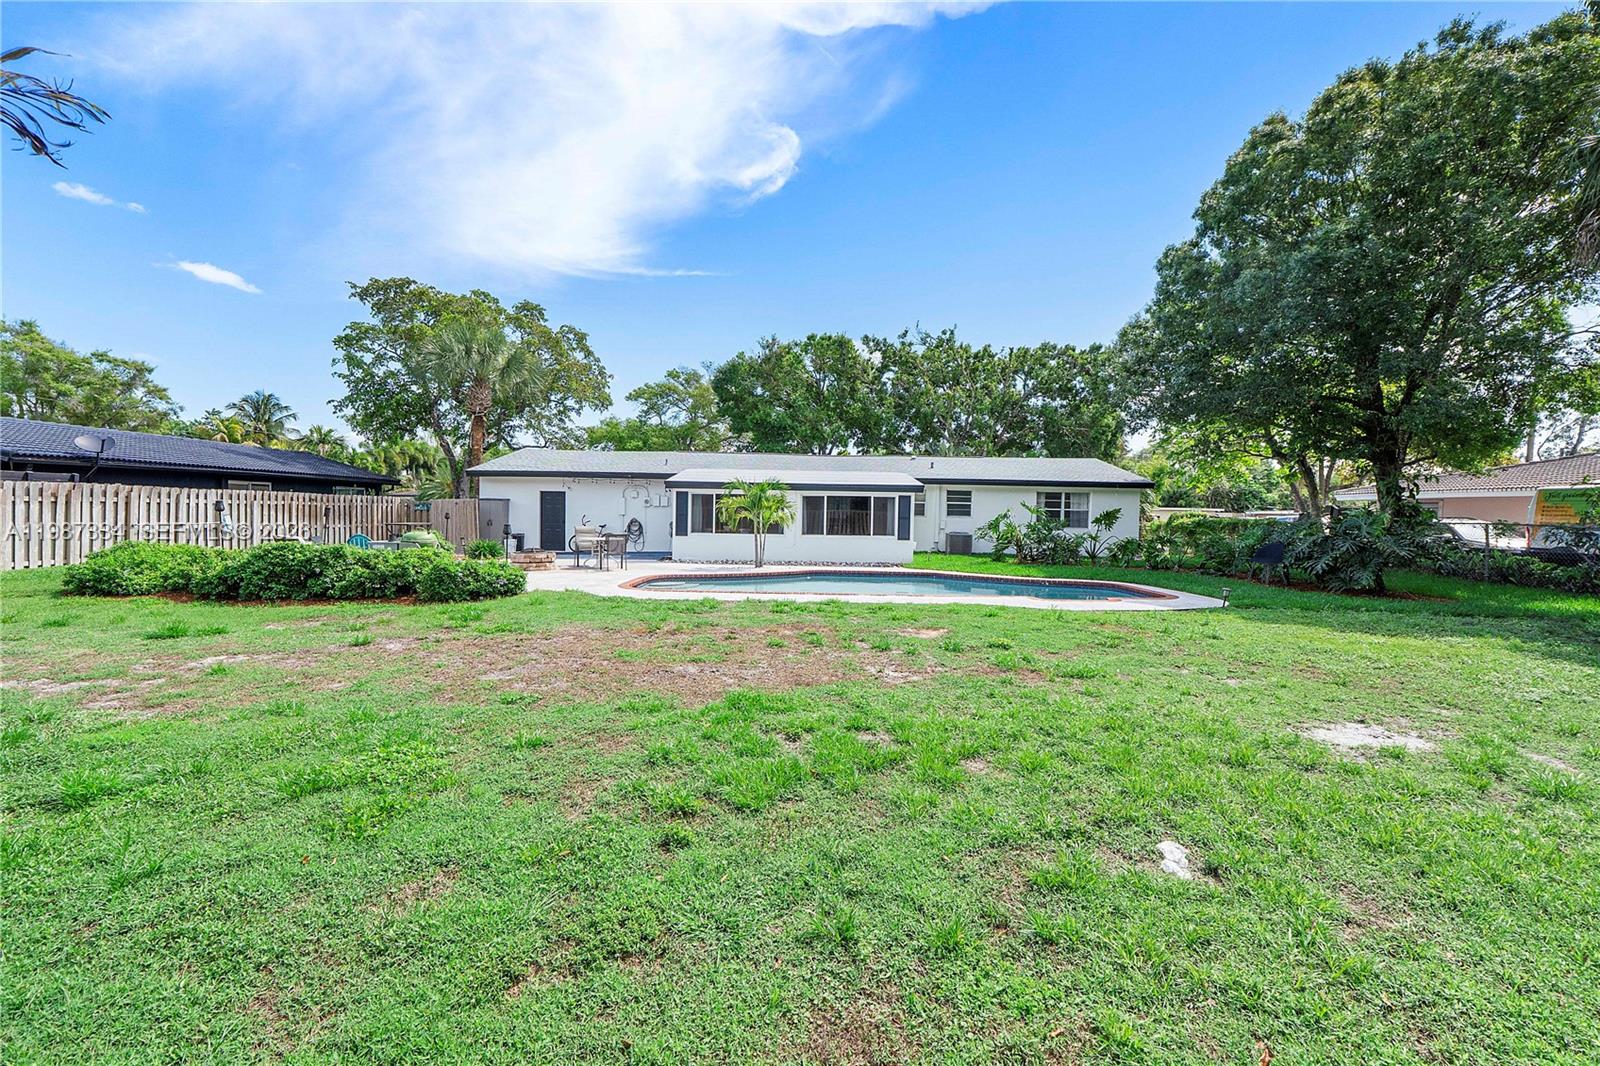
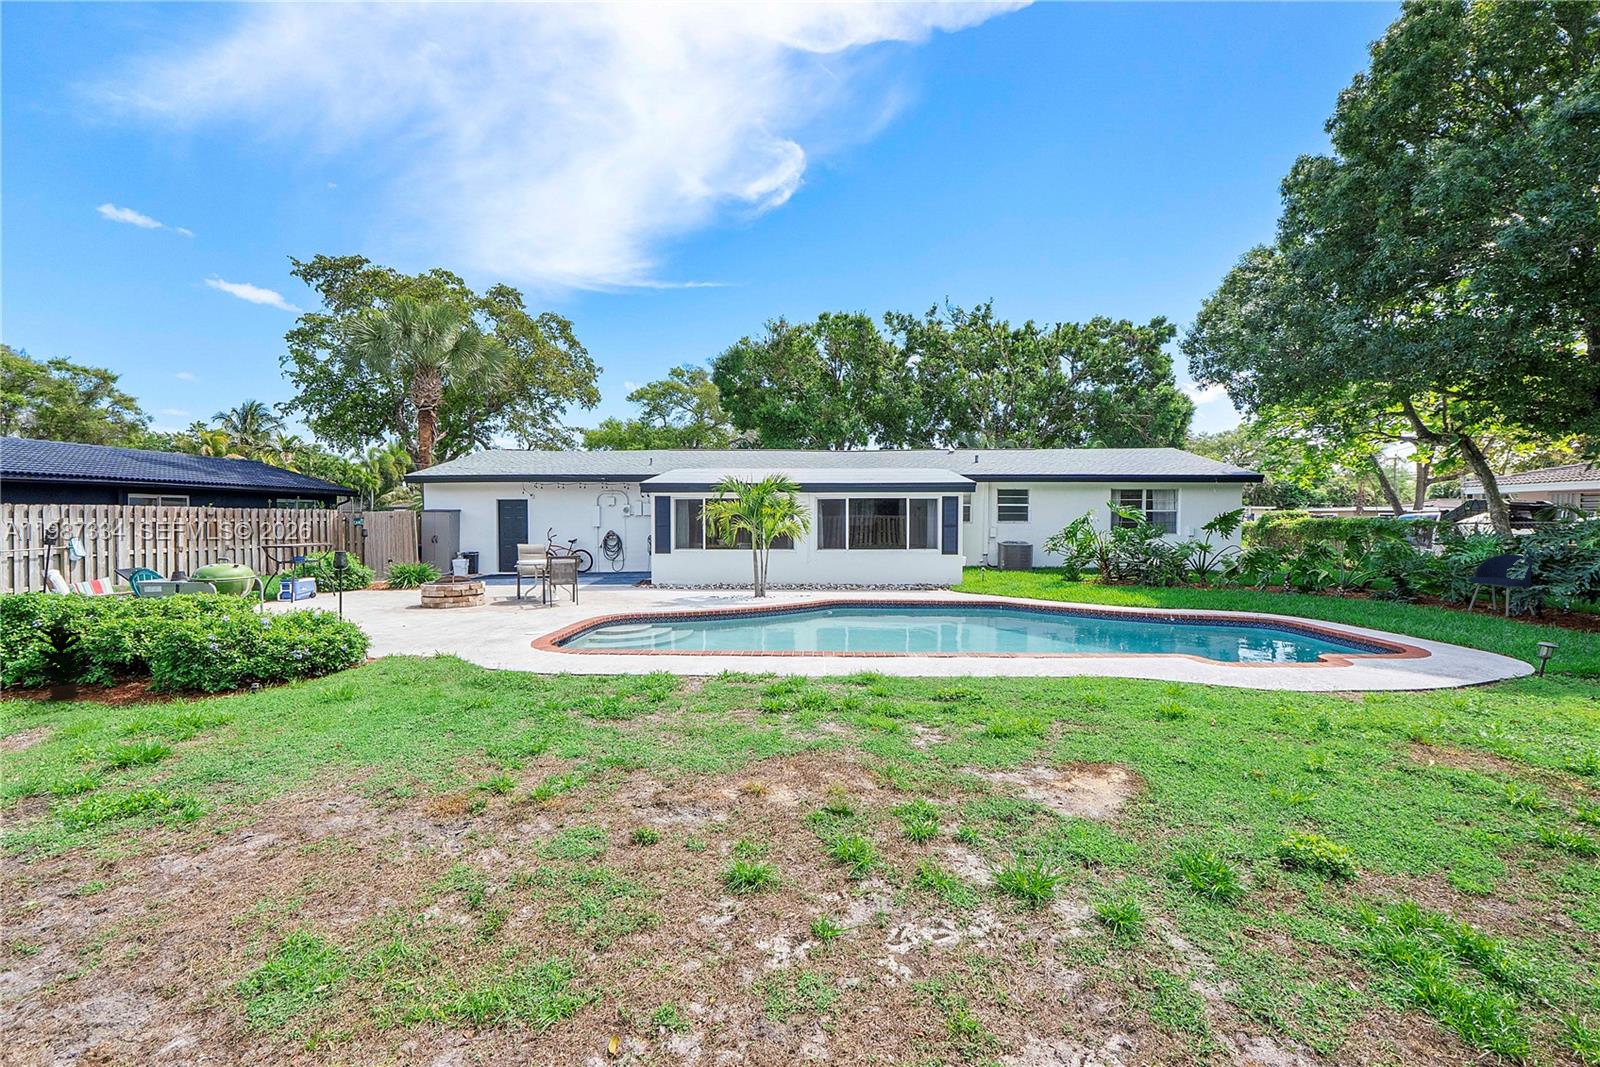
potted plant: none [346,560,378,602] -> present [26,626,92,700]

